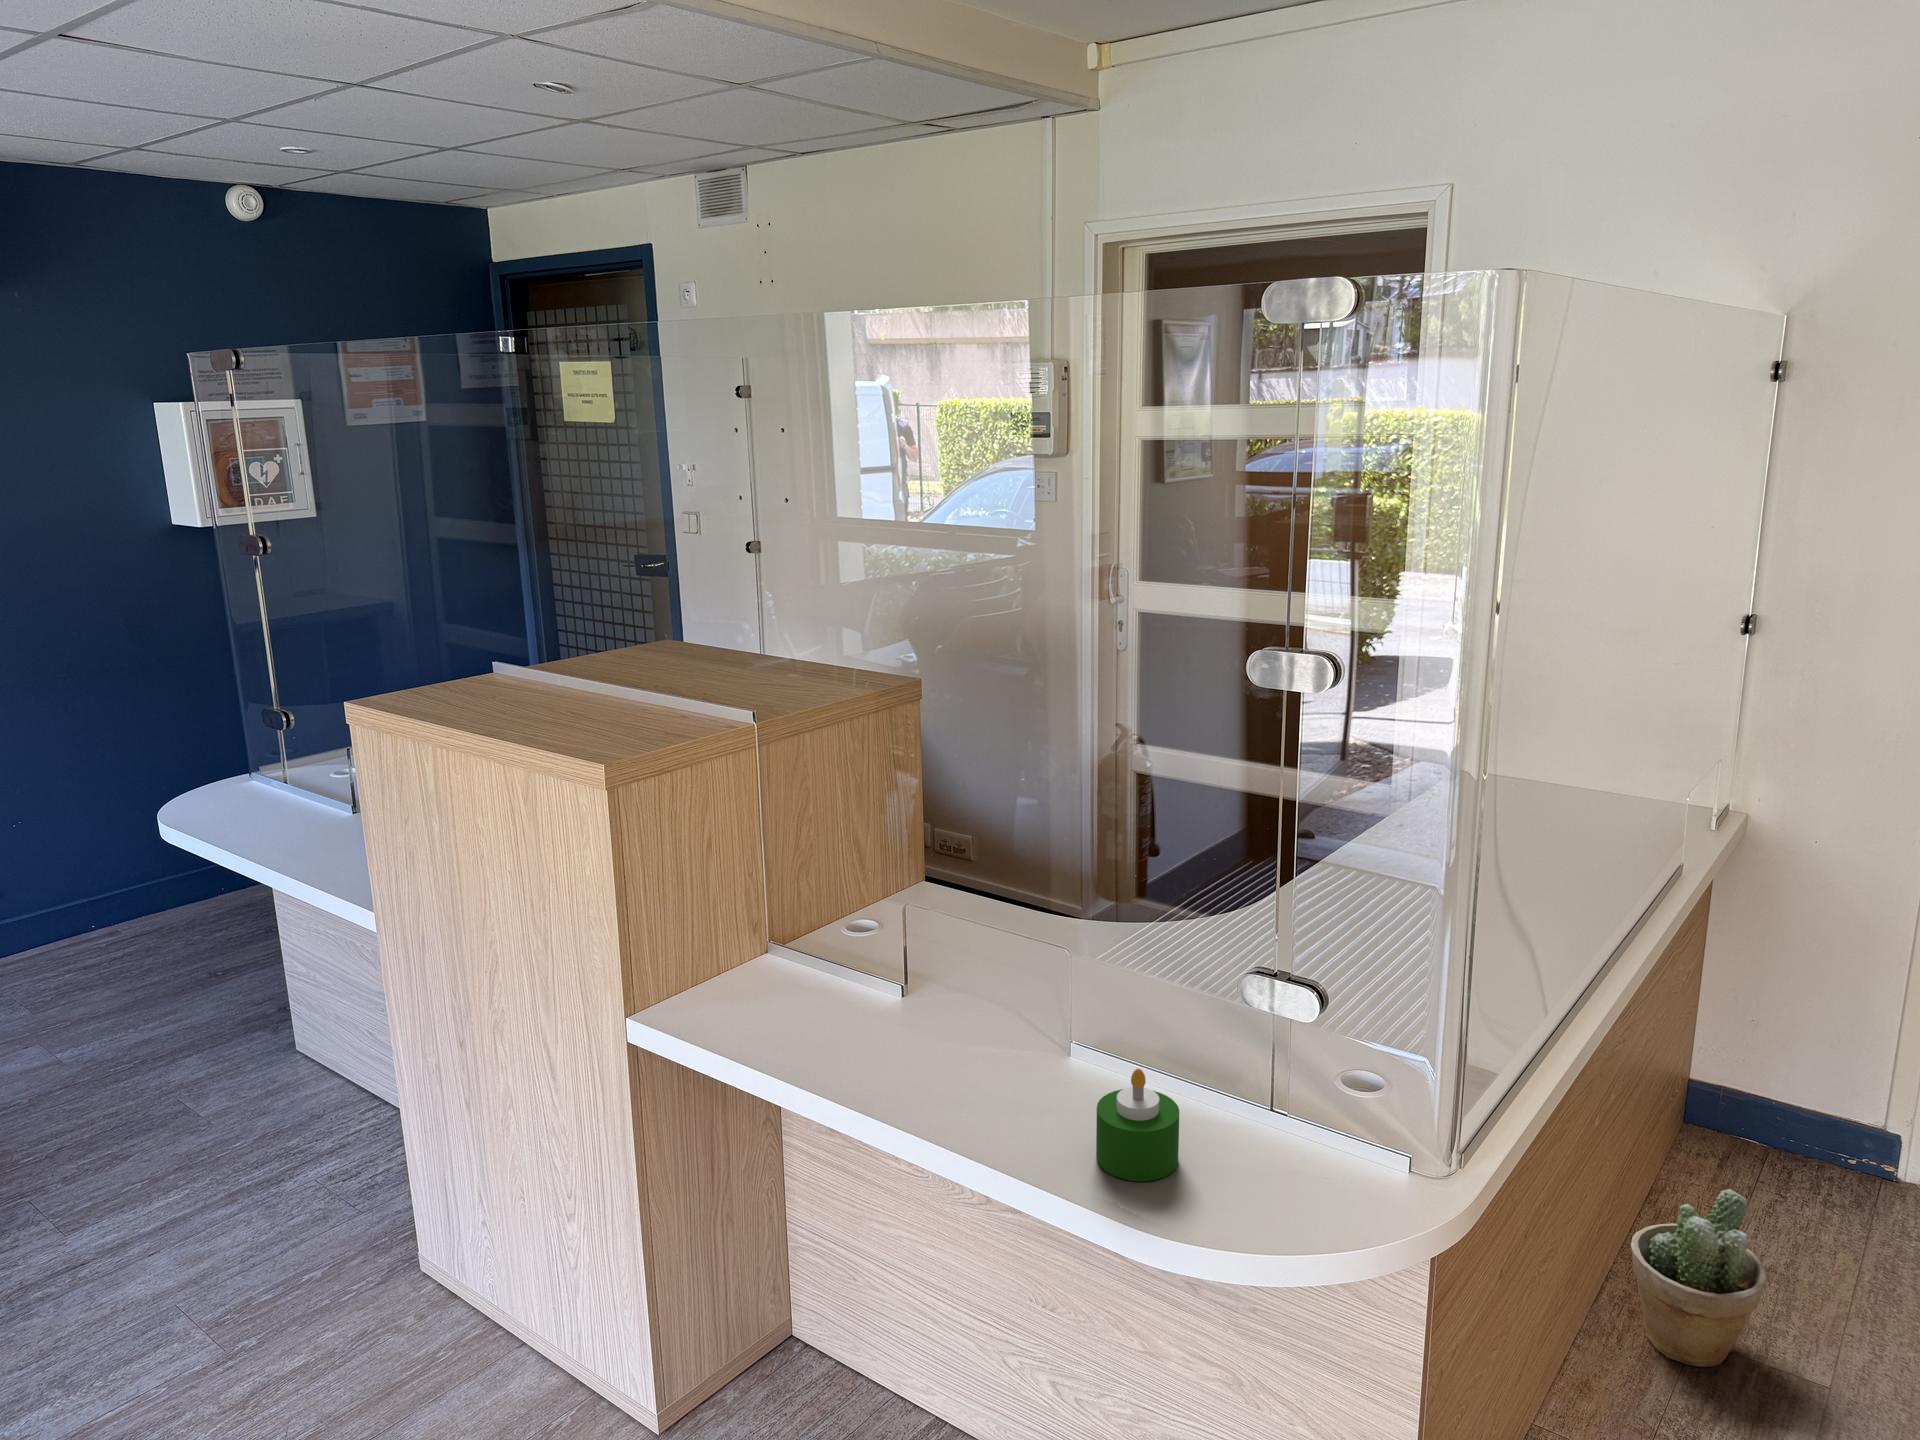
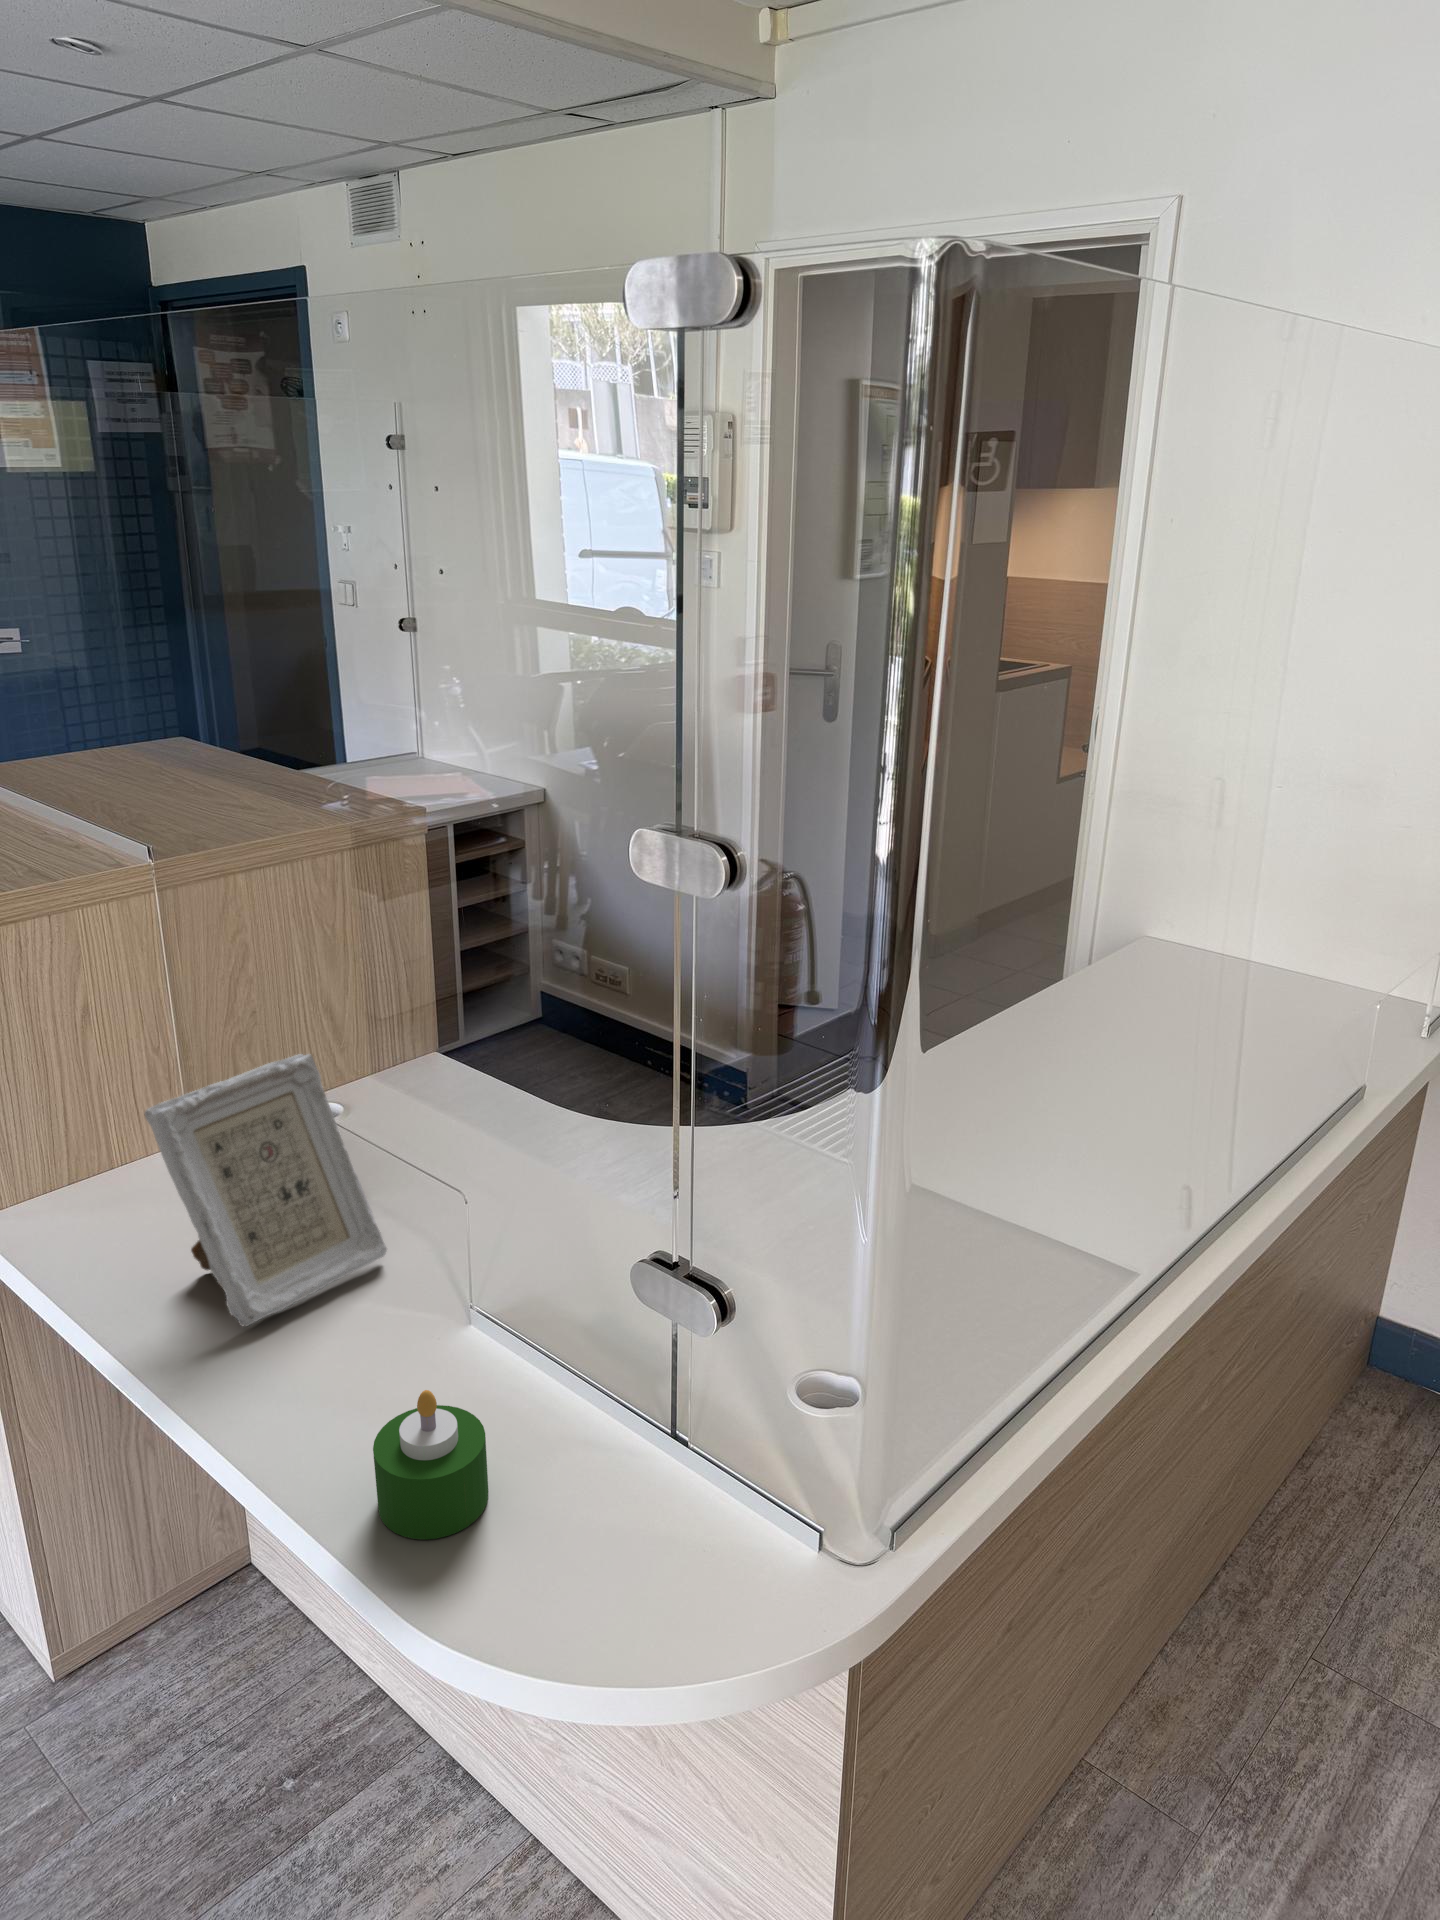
picture frame: none [838,854,1001,1063] -> present [145,1054,387,1326]
potted plant: present [1631,1189,1766,1367] -> none [1243,1488,1398,1693]

